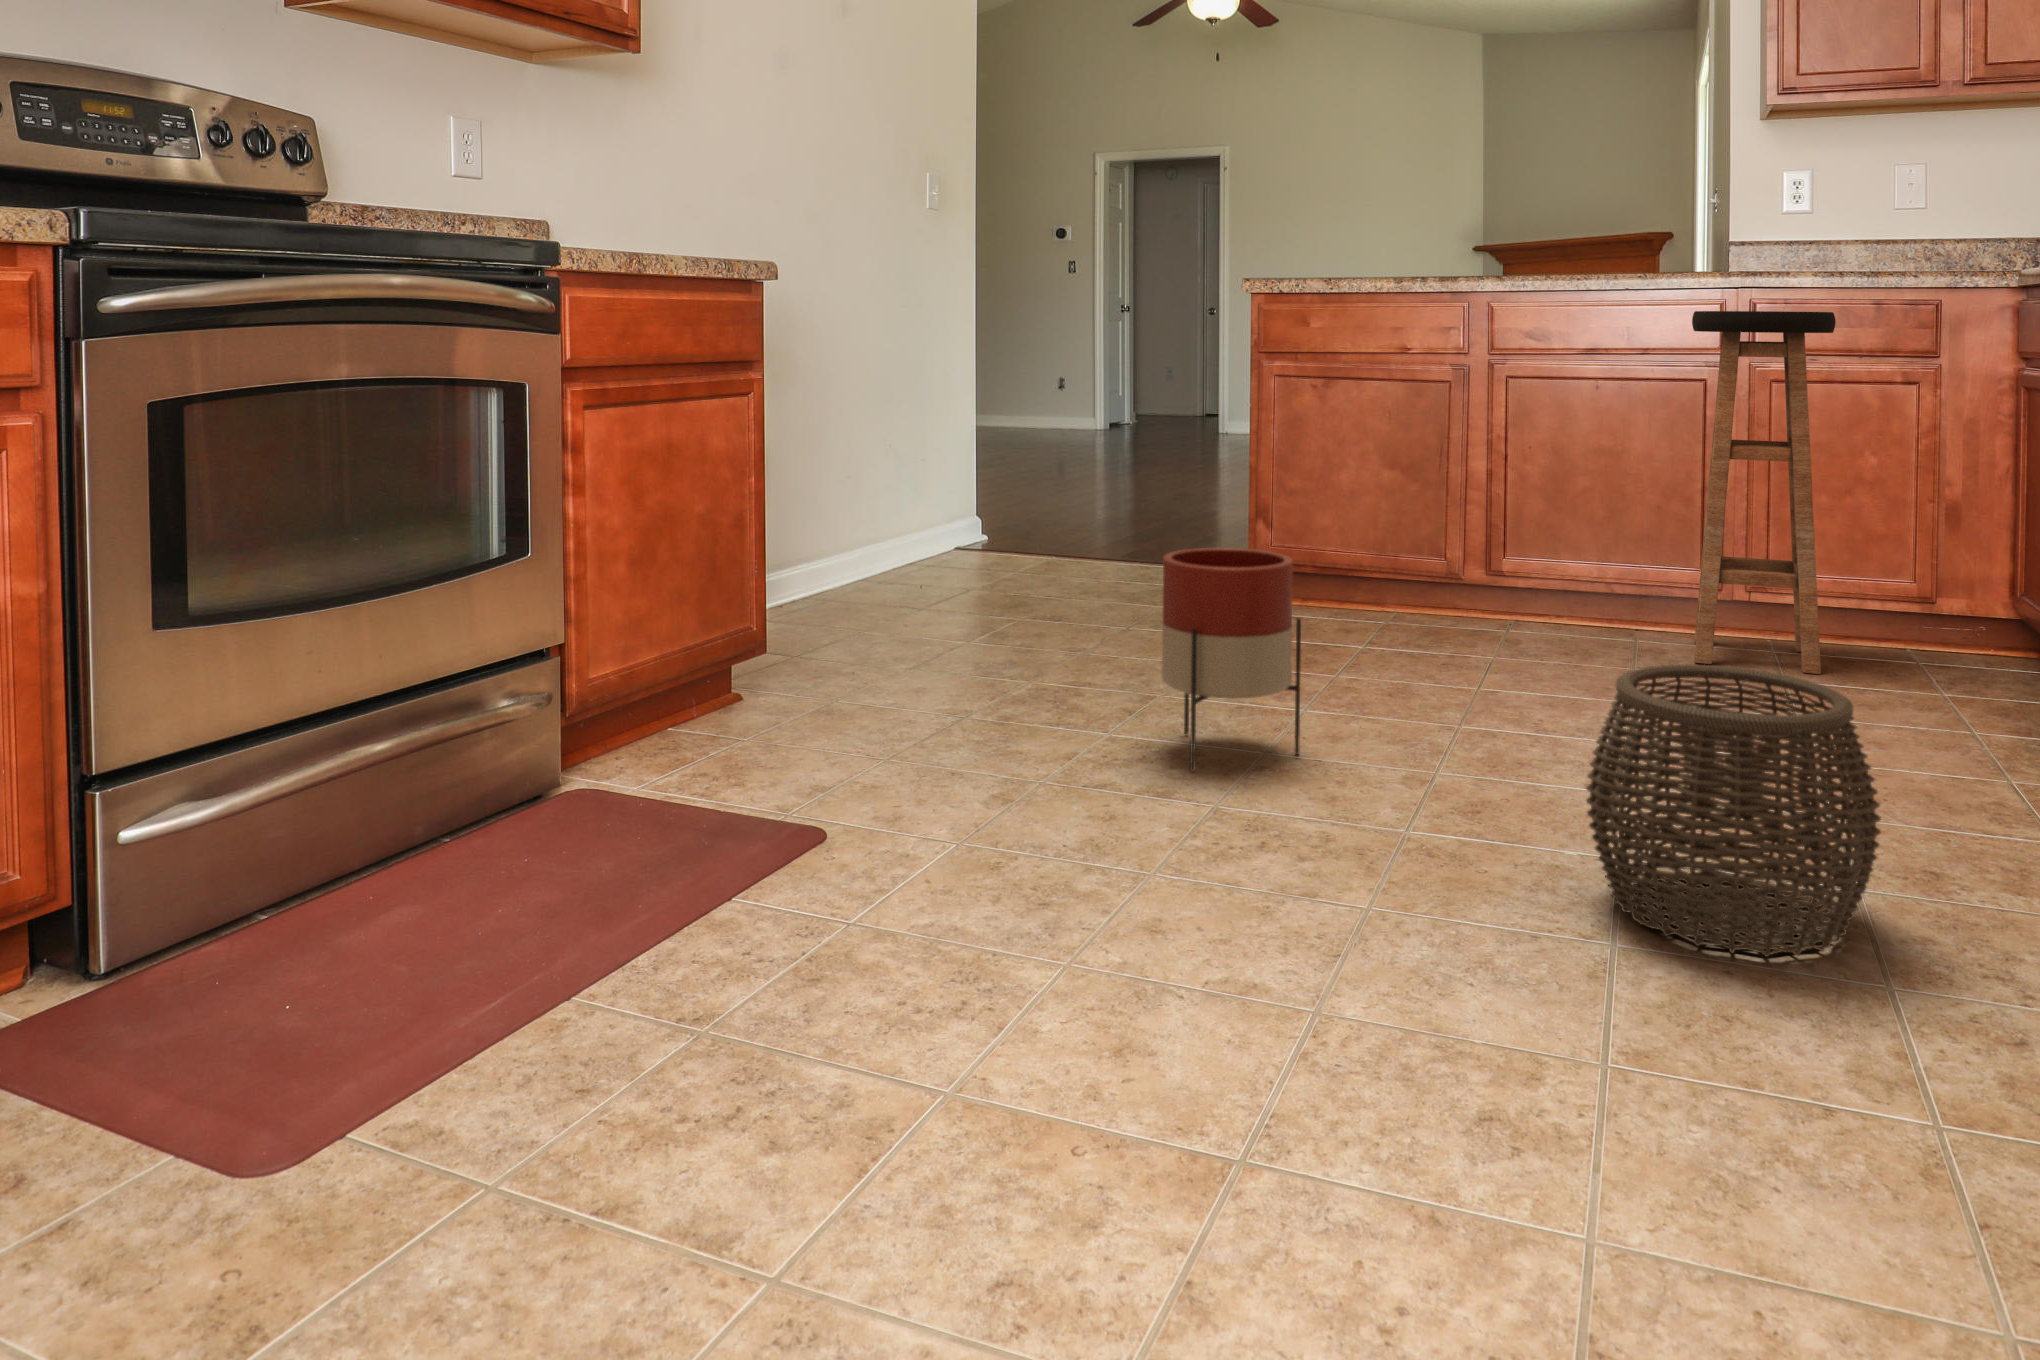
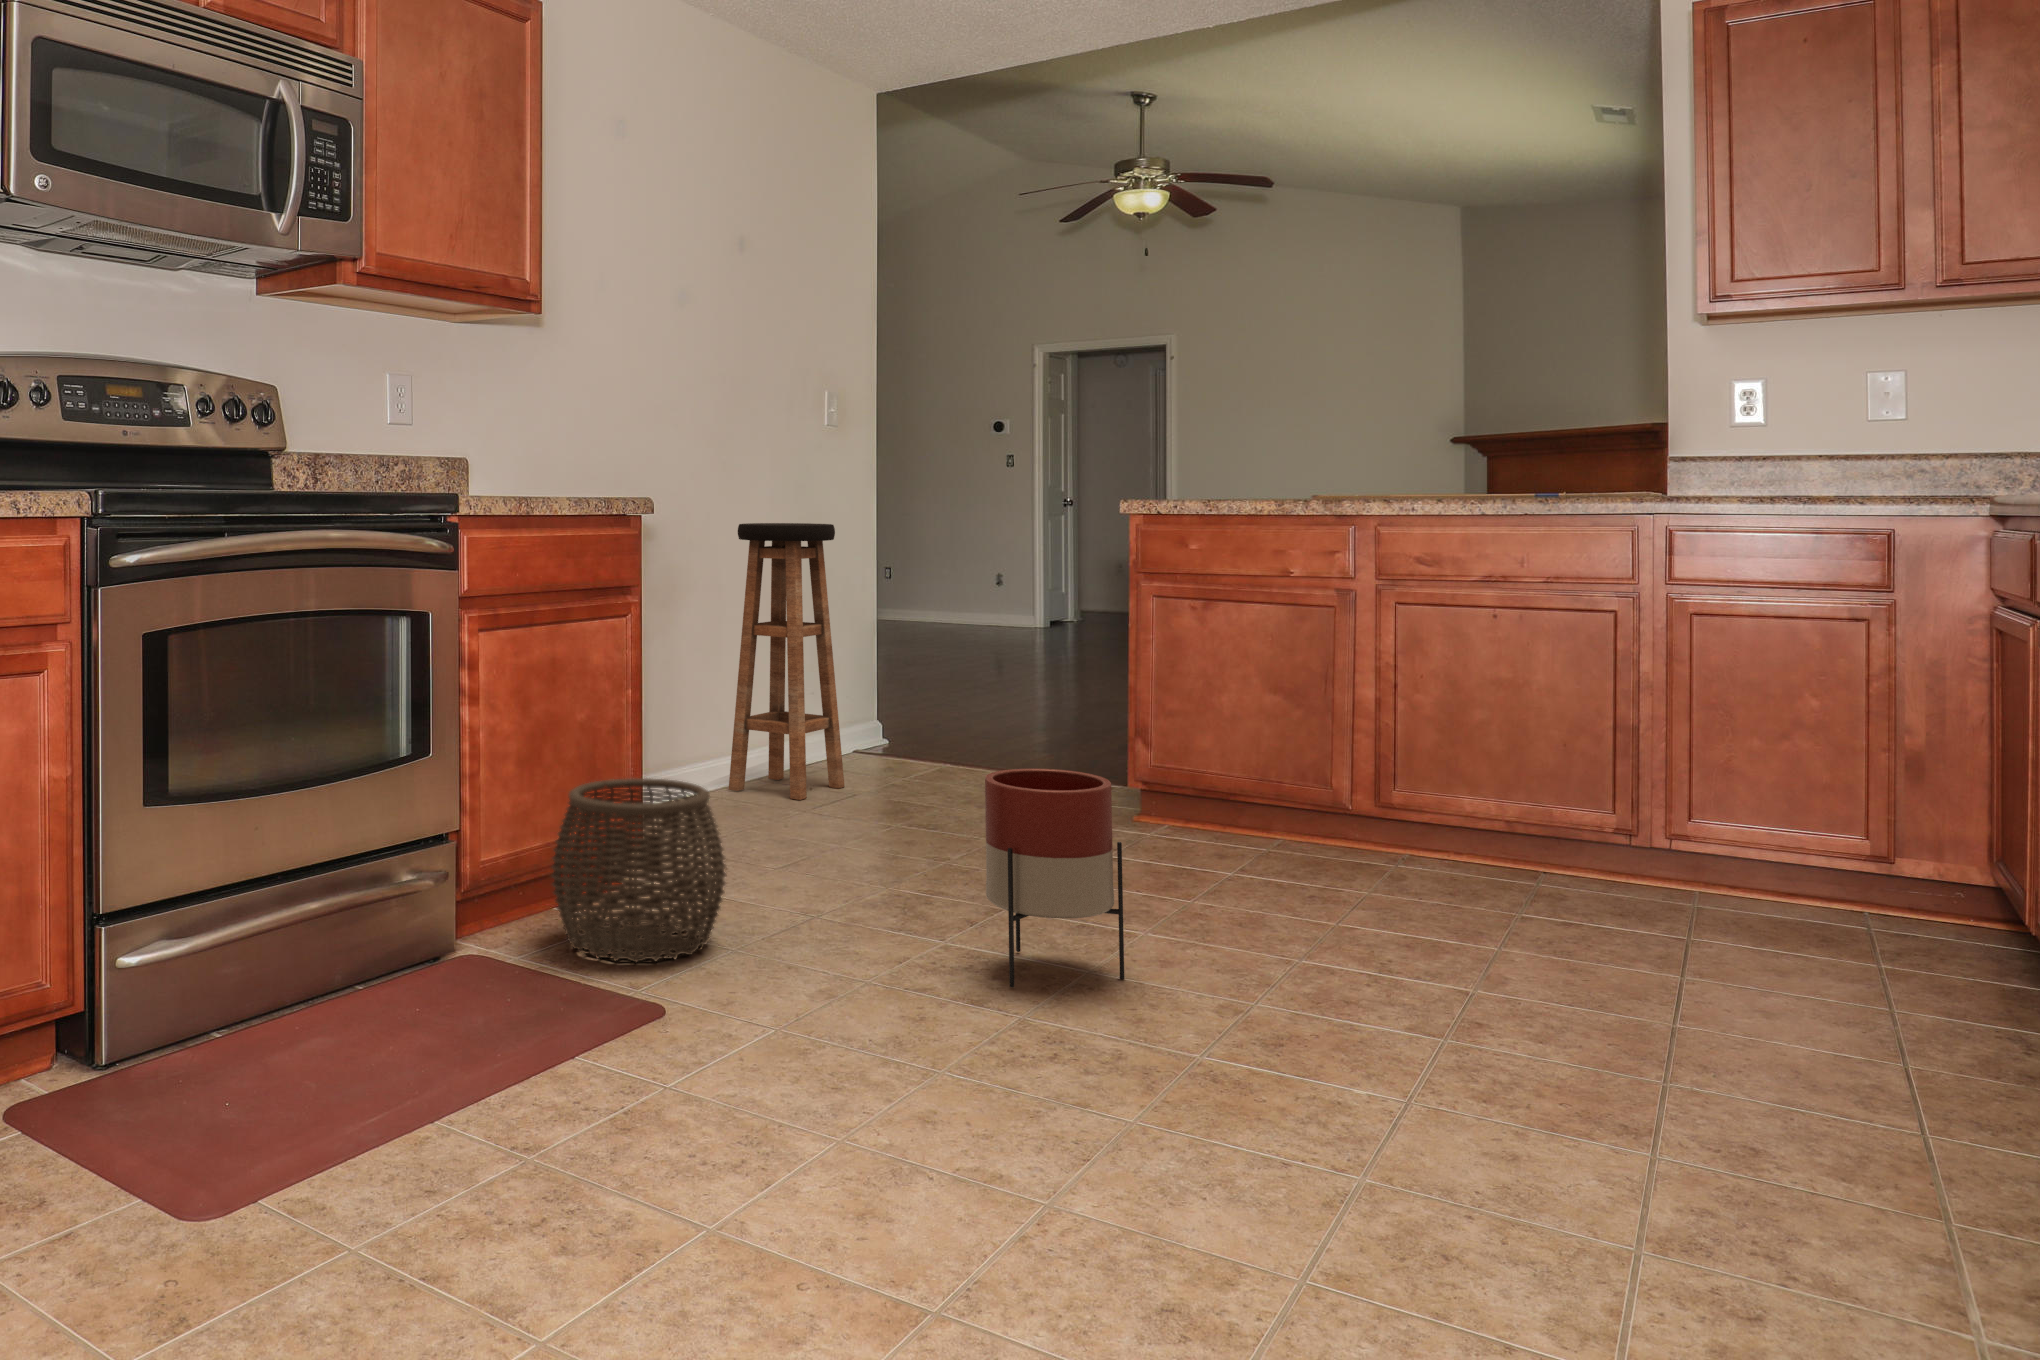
bar stool: present [1692,311,1836,674] -> present [729,523,844,800]
woven basket: present [1586,664,1881,956] -> present [551,778,726,962]

